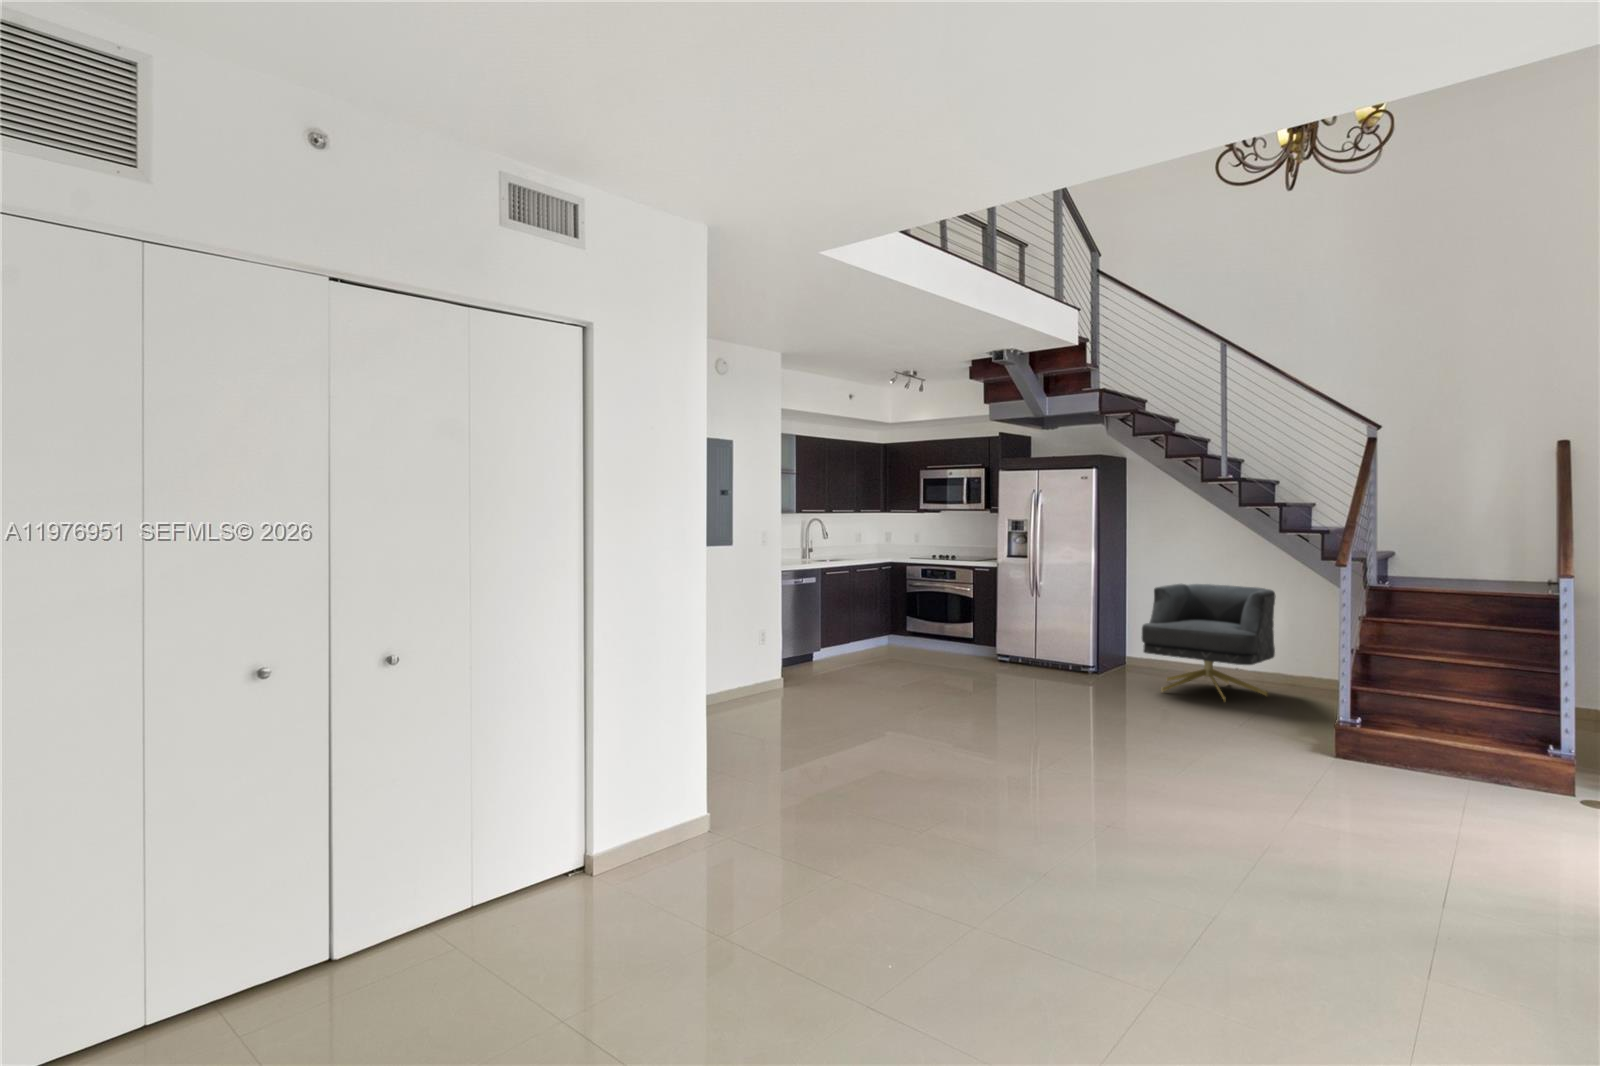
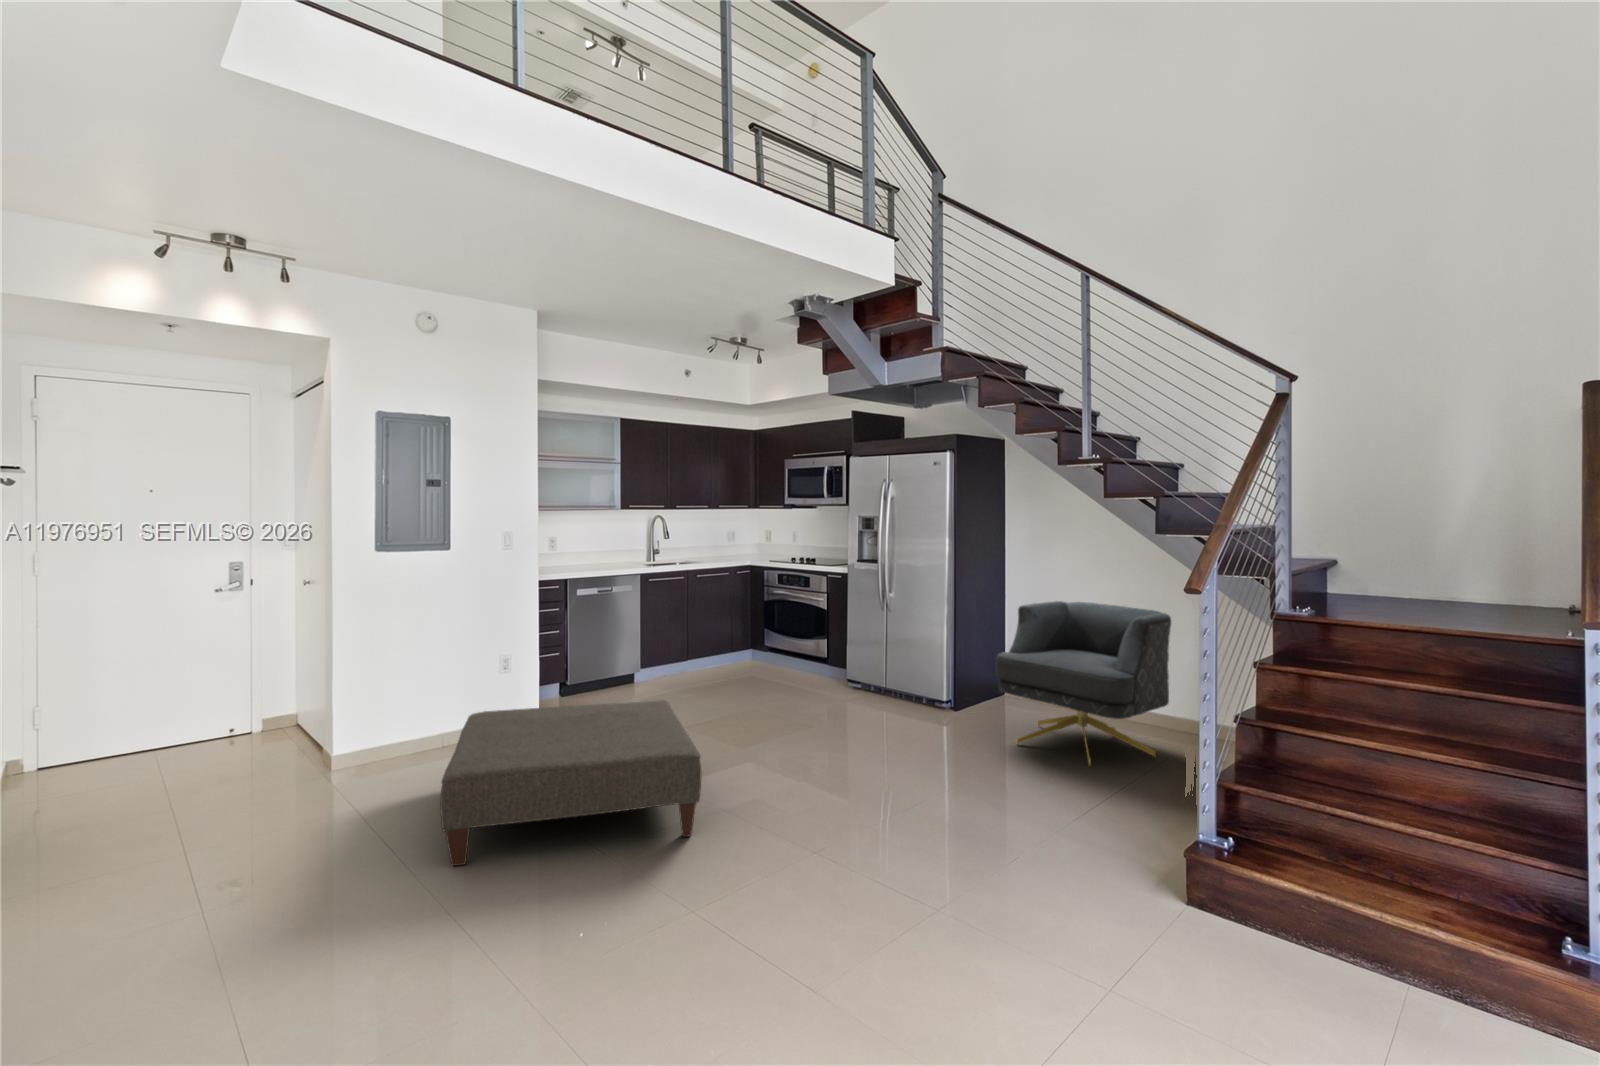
ottoman: none [794,662,1005,760] -> present [440,700,701,866]

